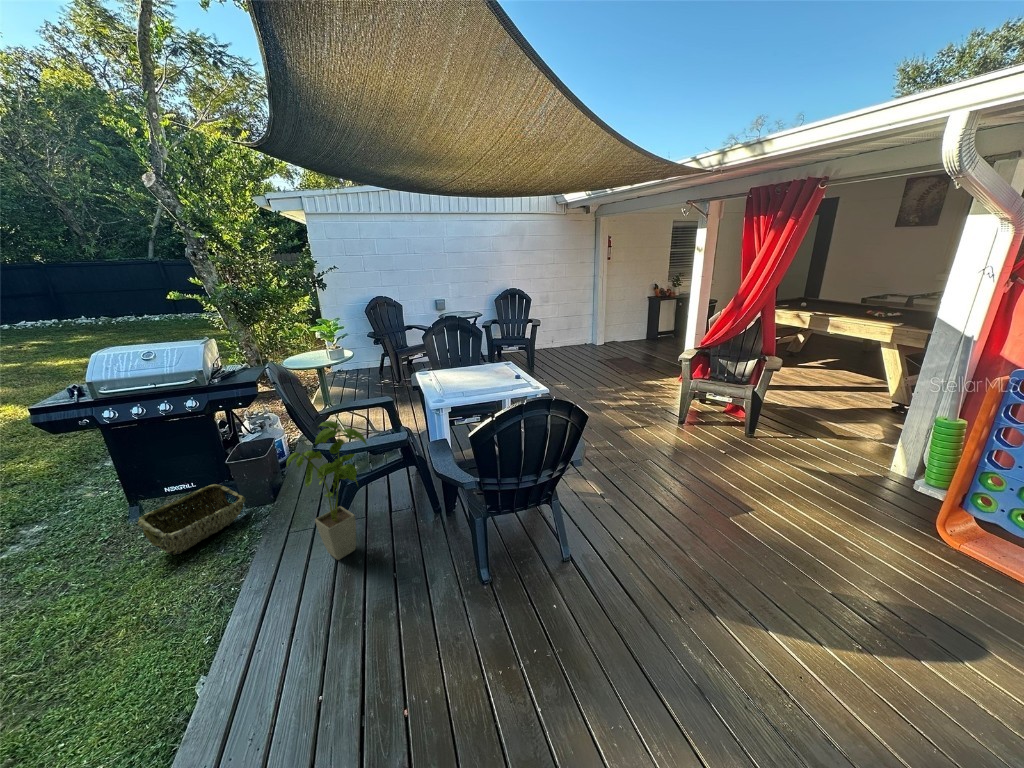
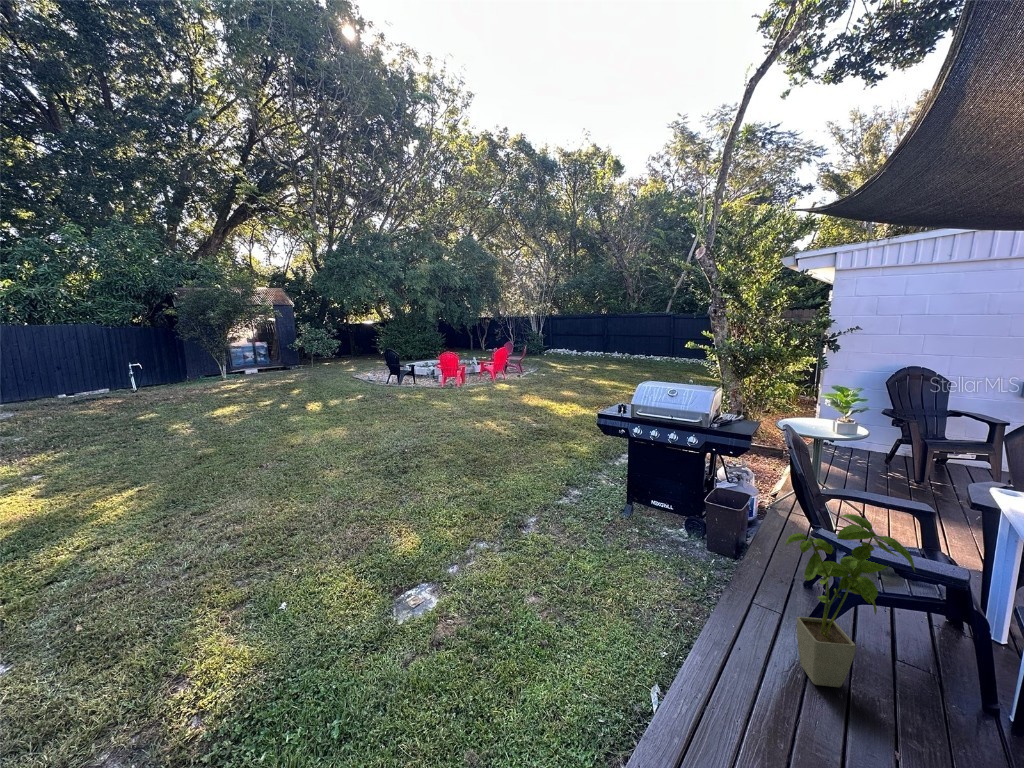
woven basket: present [138,484,245,555] -> none [631,515,713,564]

